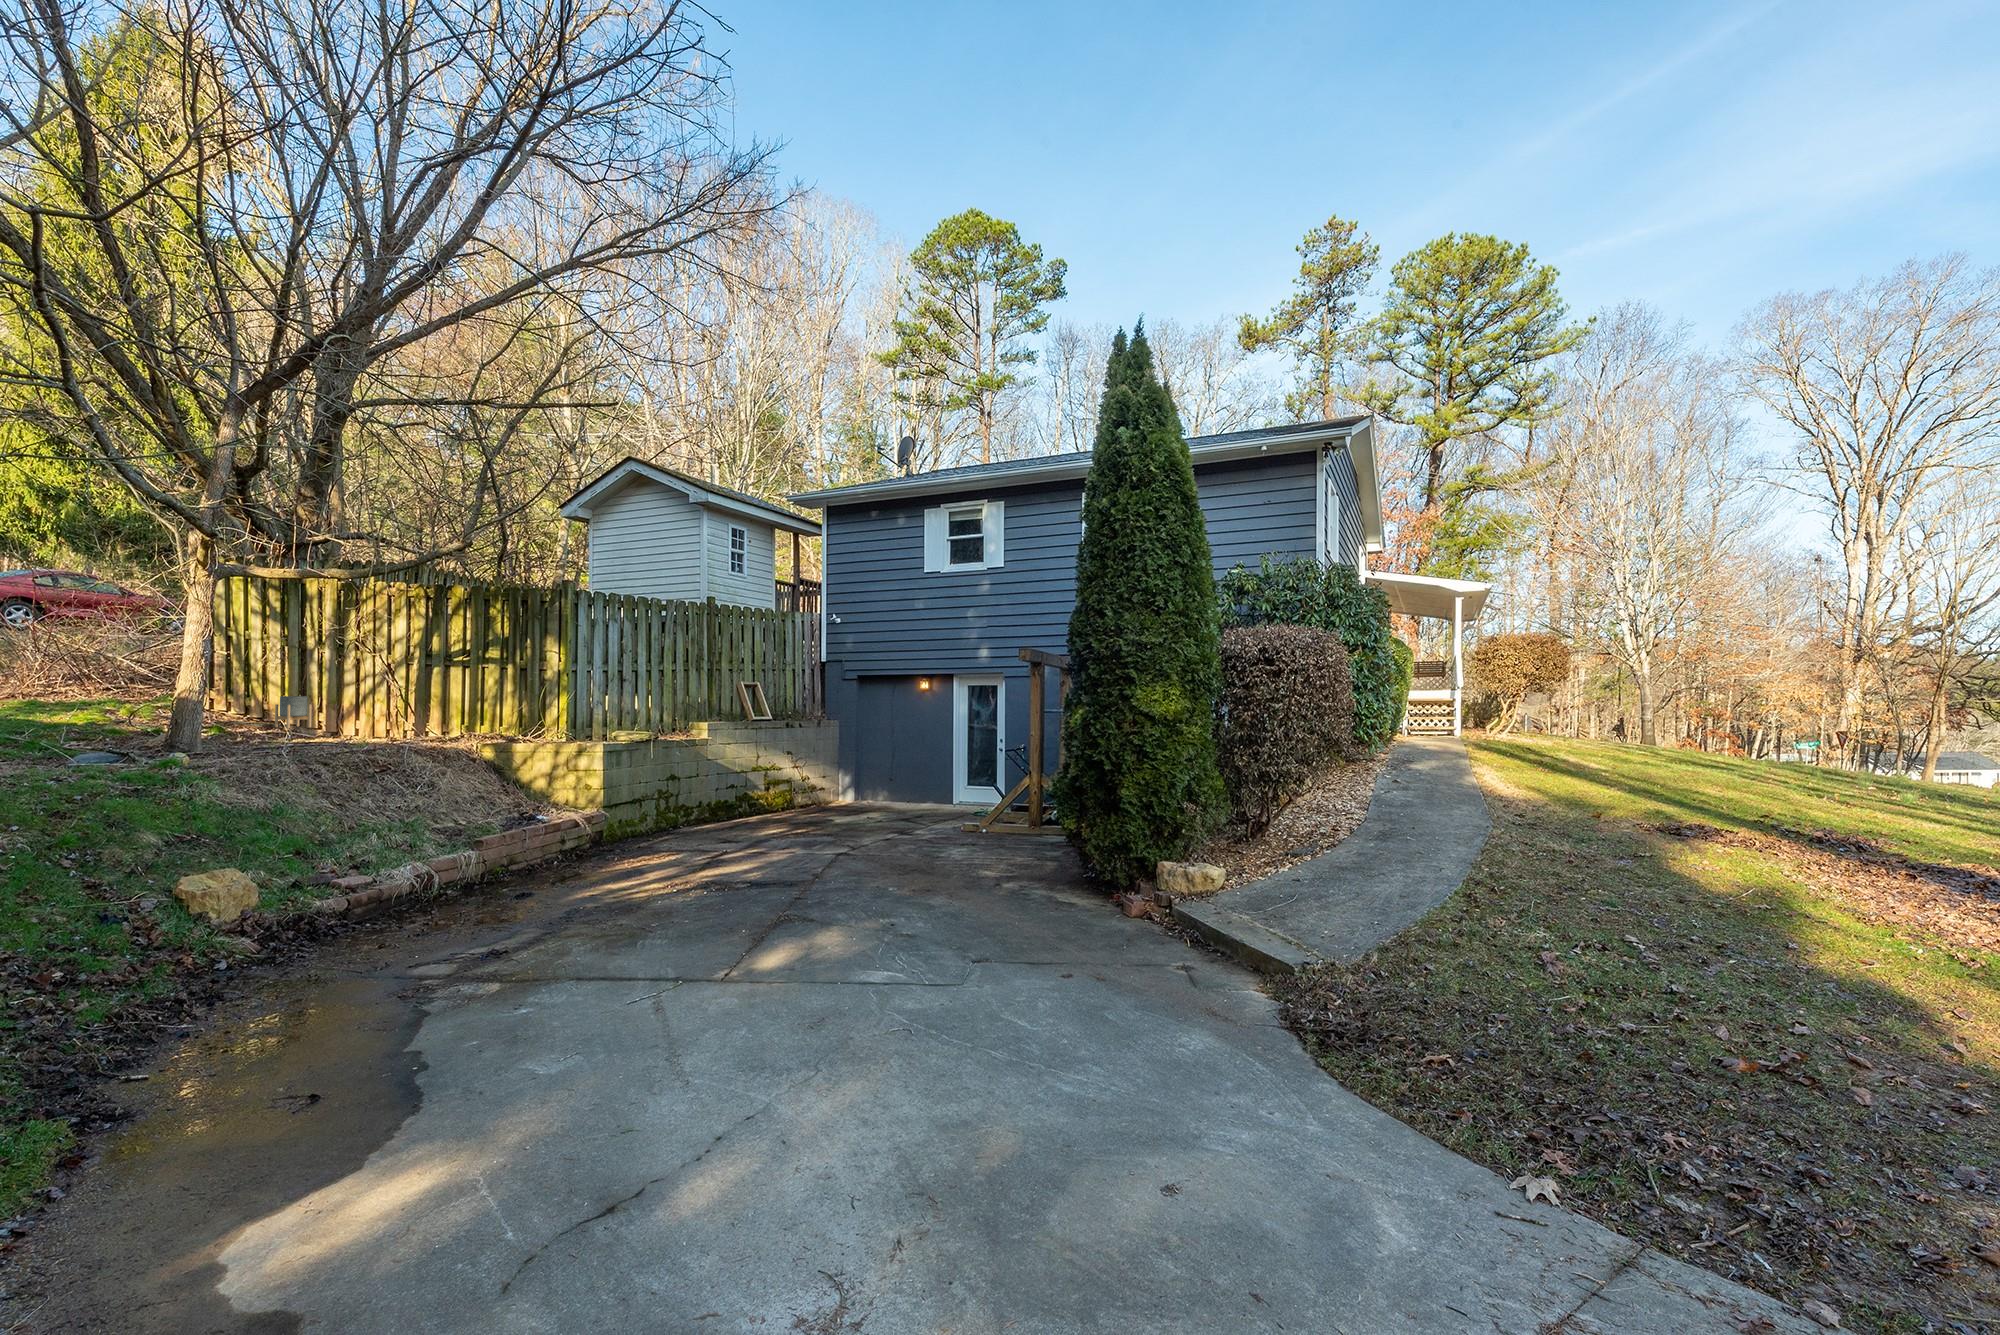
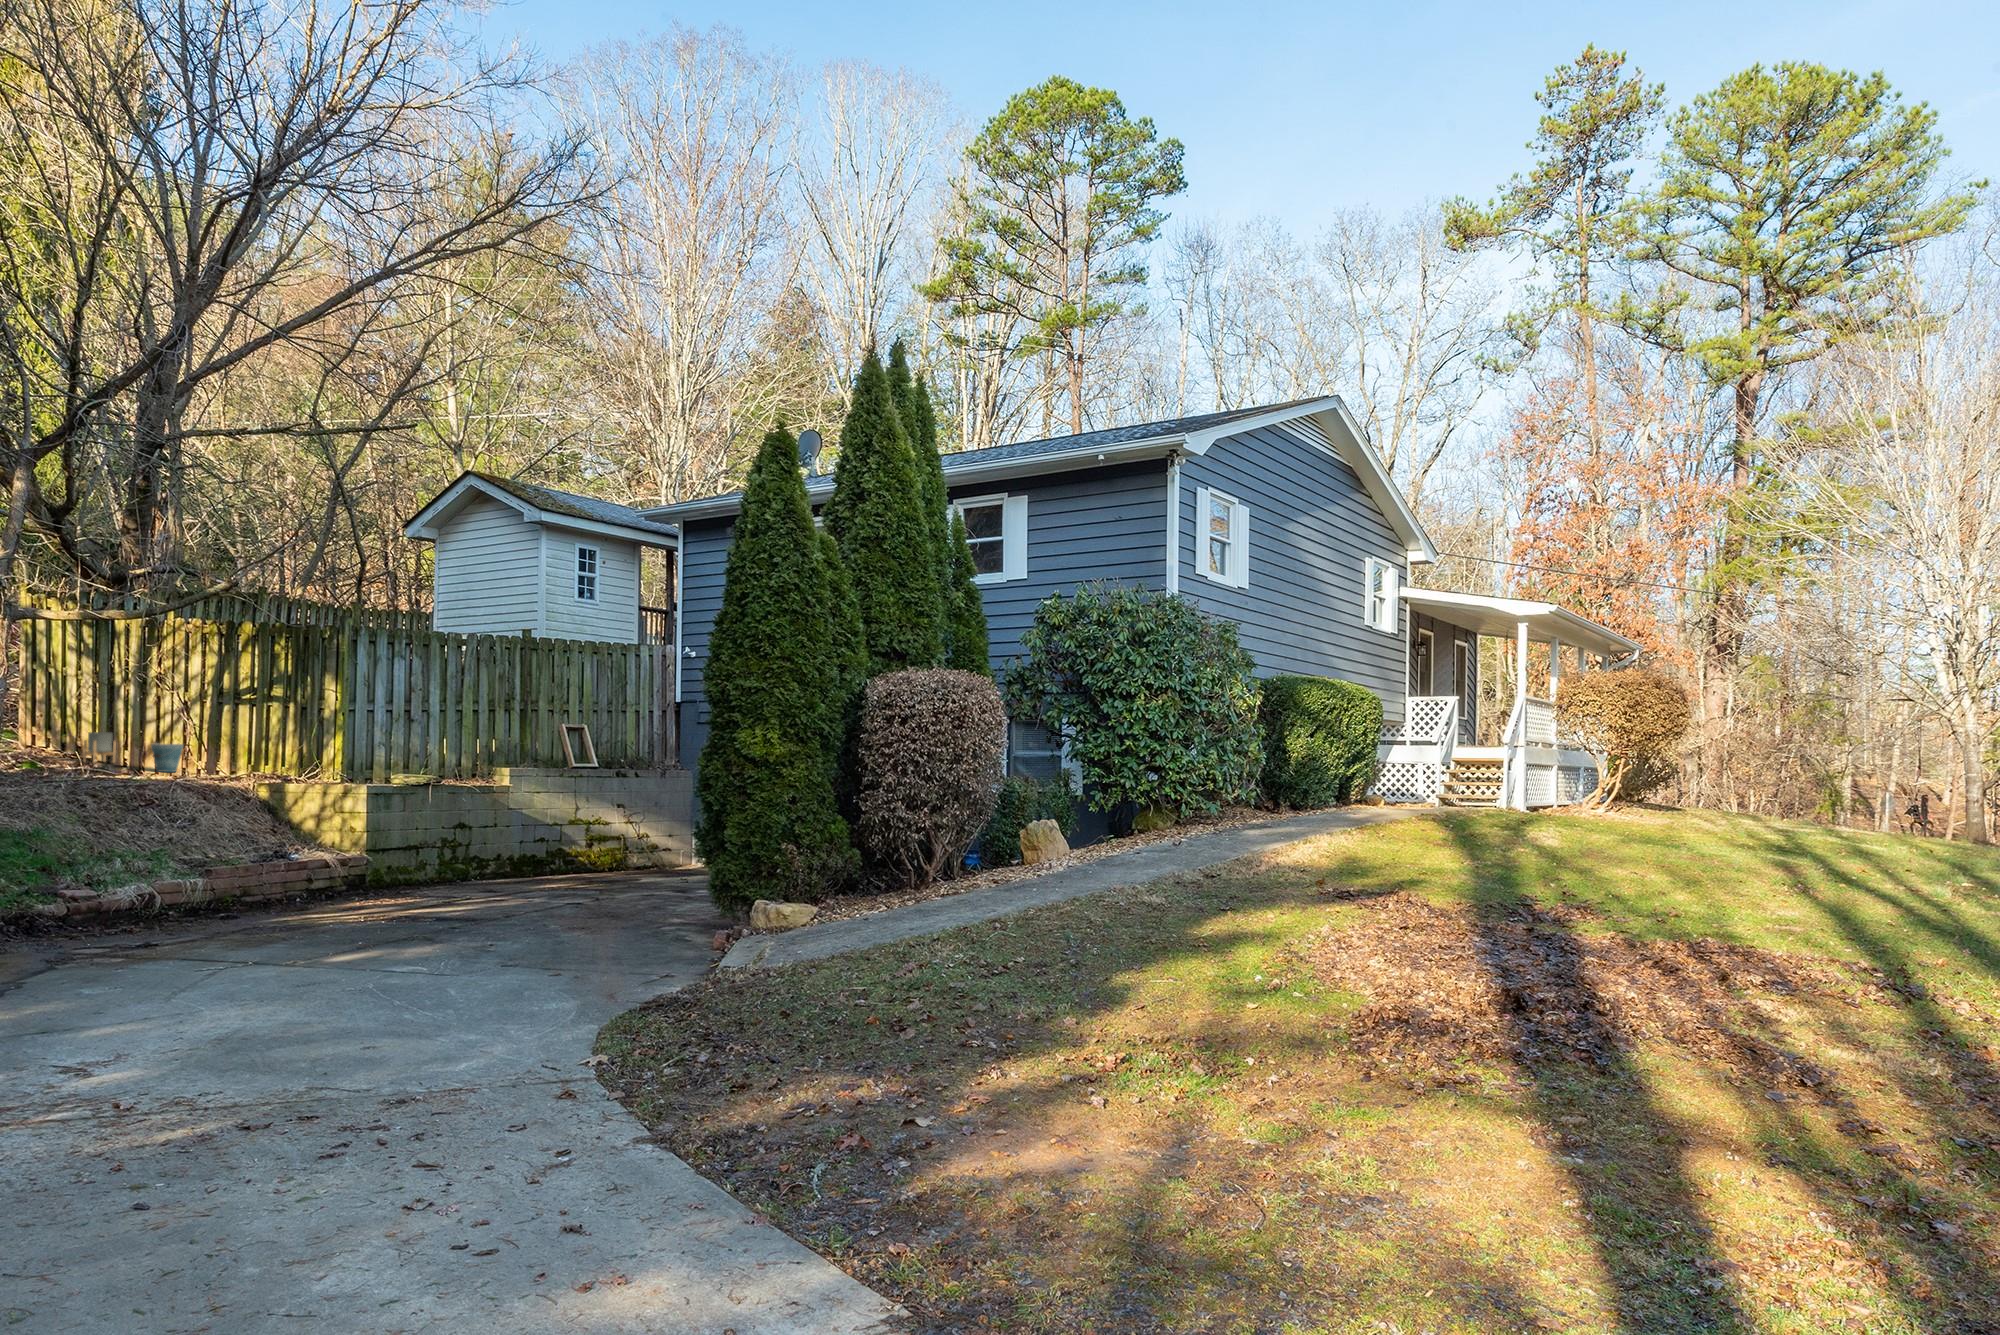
bucket: none [354,705,391,735] -> present [151,743,184,772]

